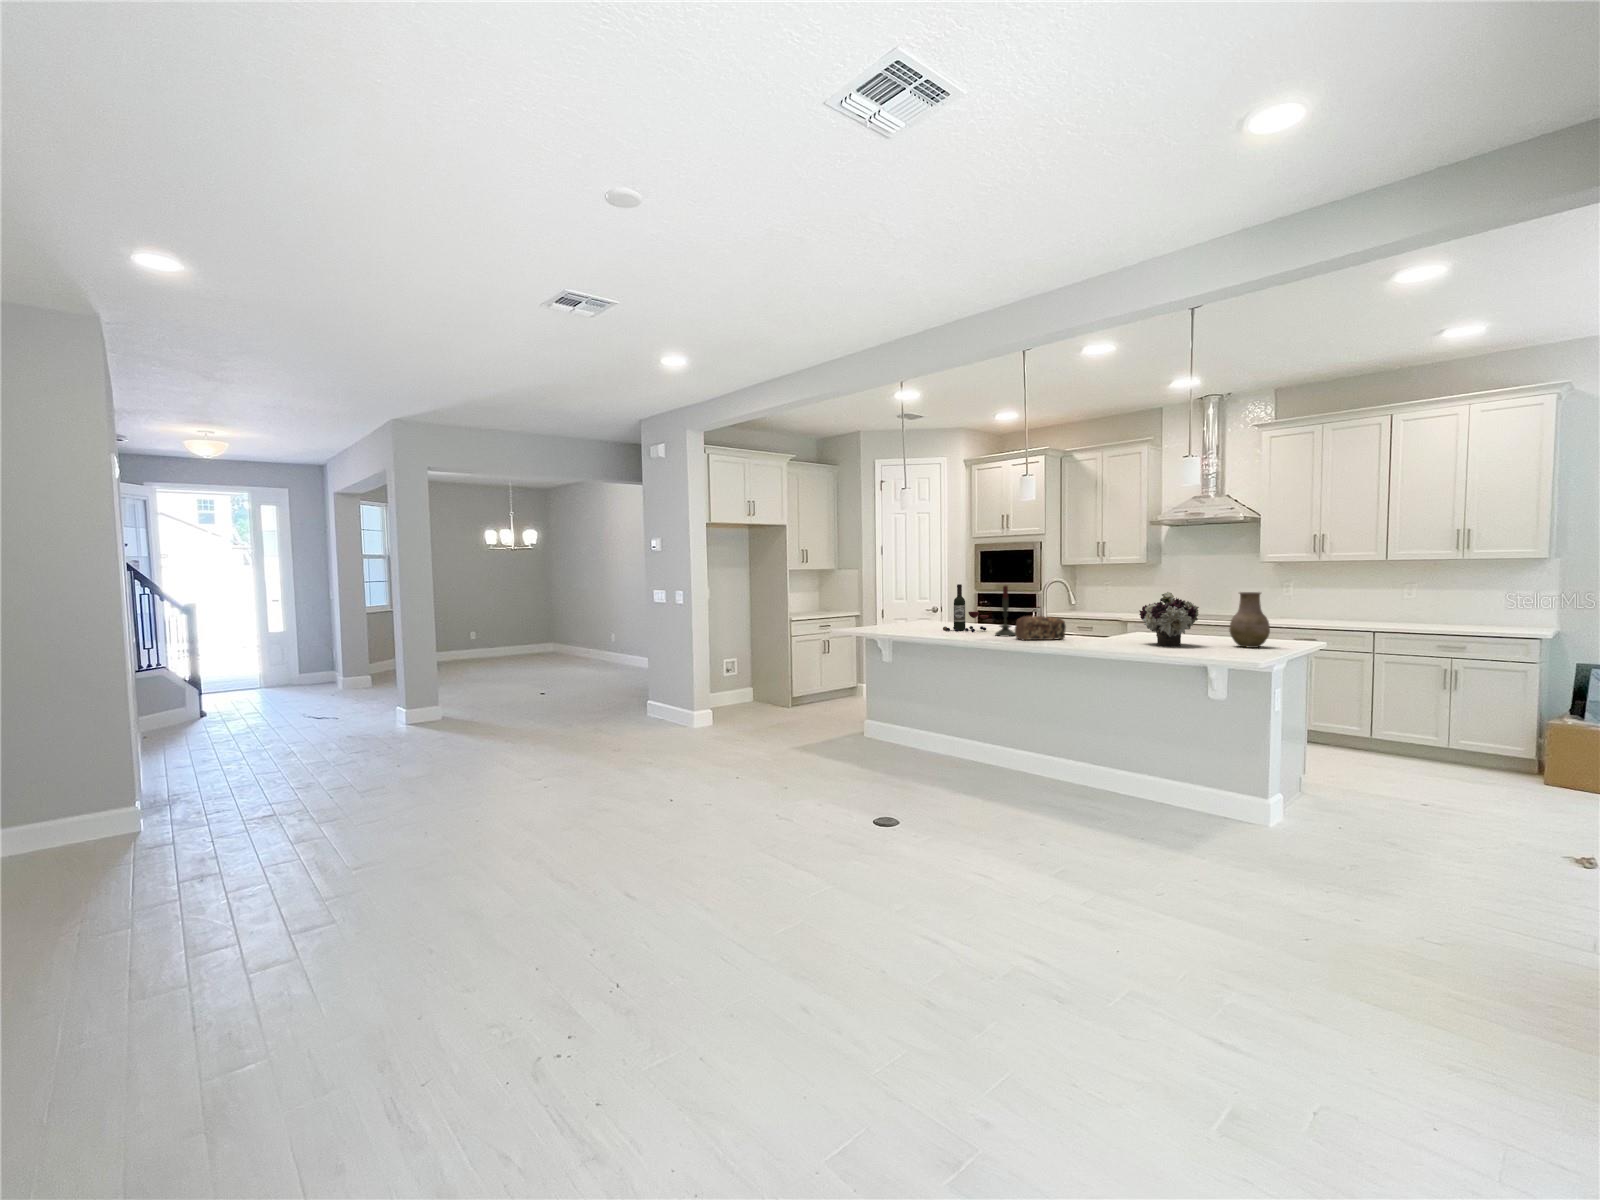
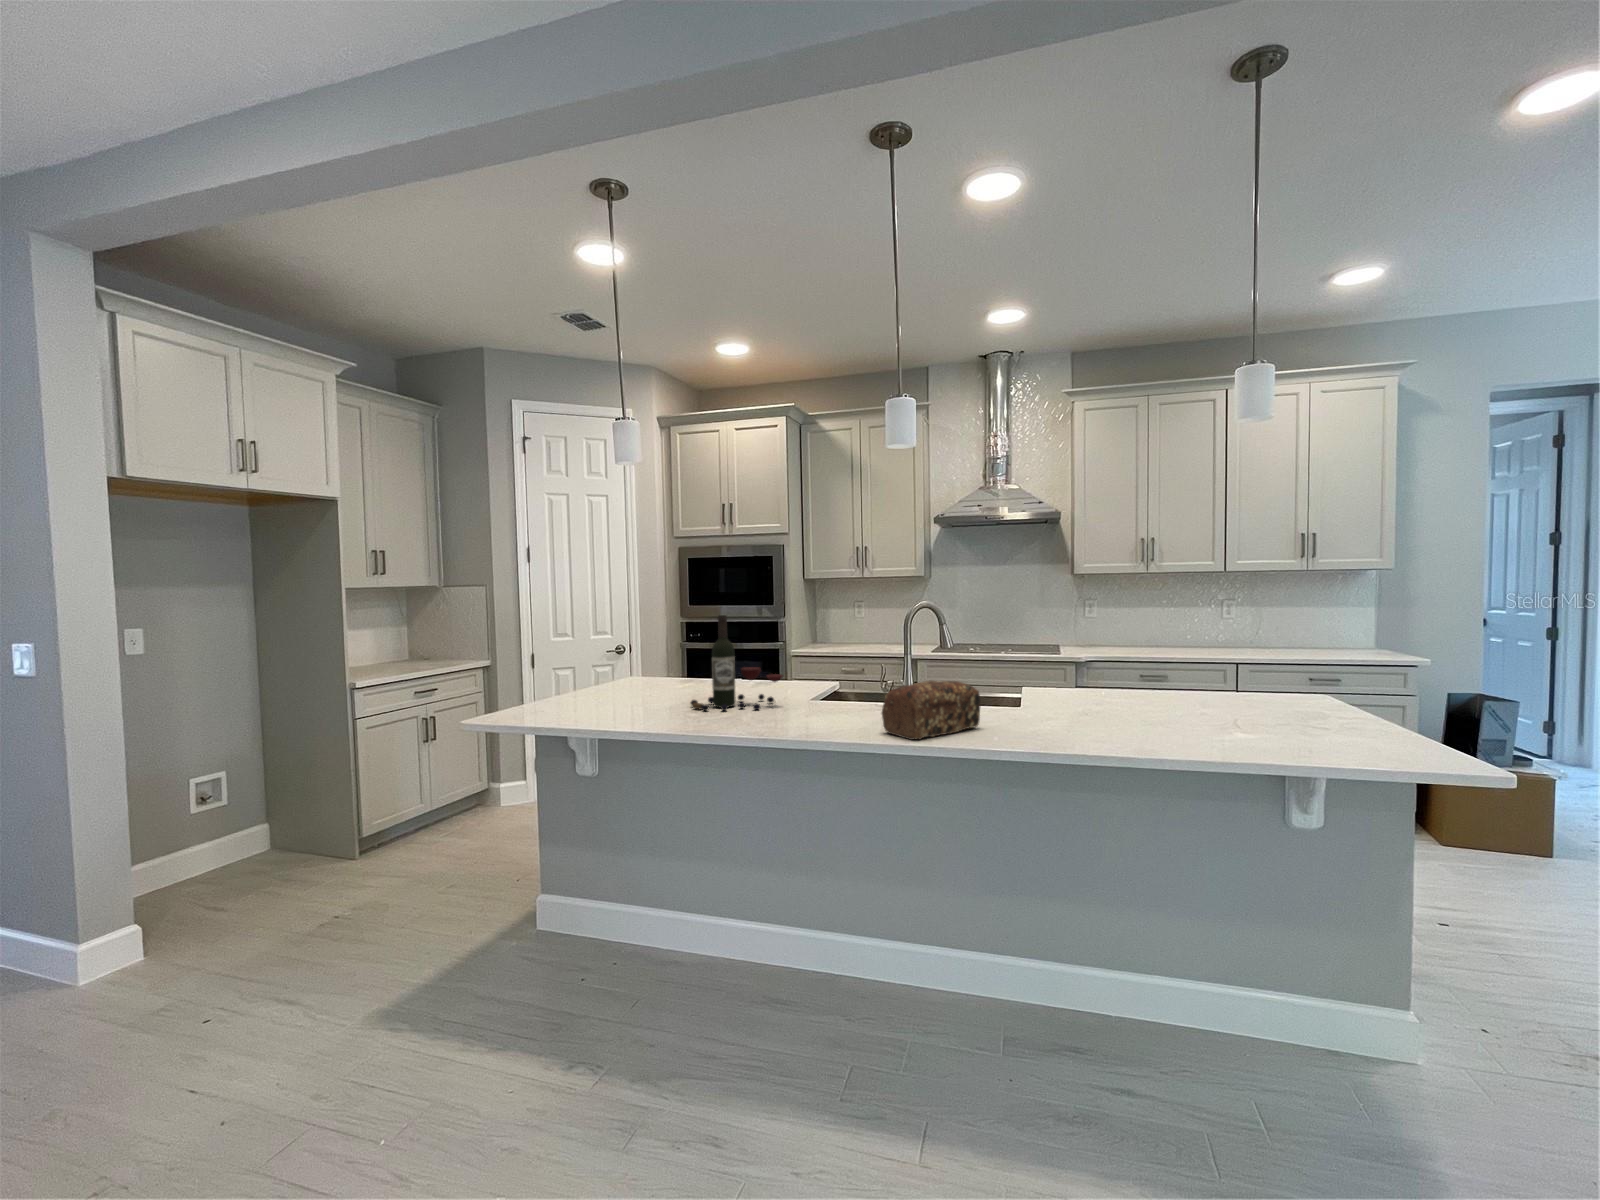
candle: present [995,586,1015,636] -> none [819,614,860,724]
flower arrangement: present [1139,592,1199,646] -> none [1131,625,1262,737]
vase: present [1229,592,1270,648] -> none [1276,622,1357,728]

